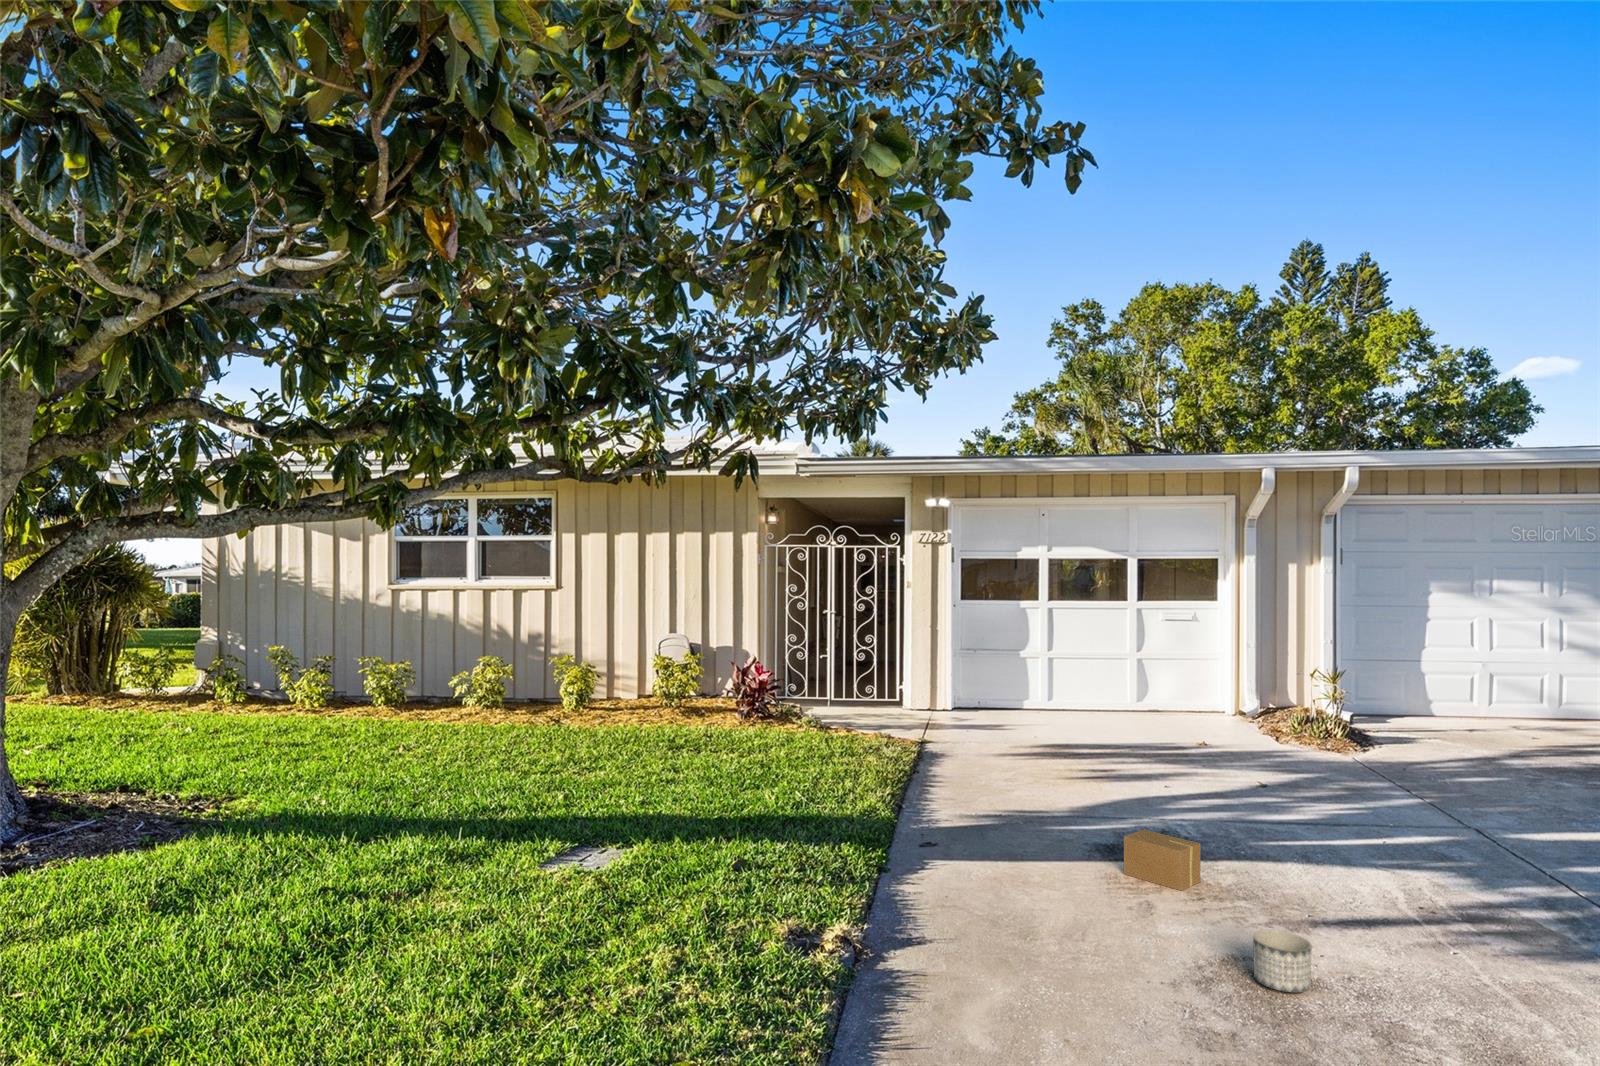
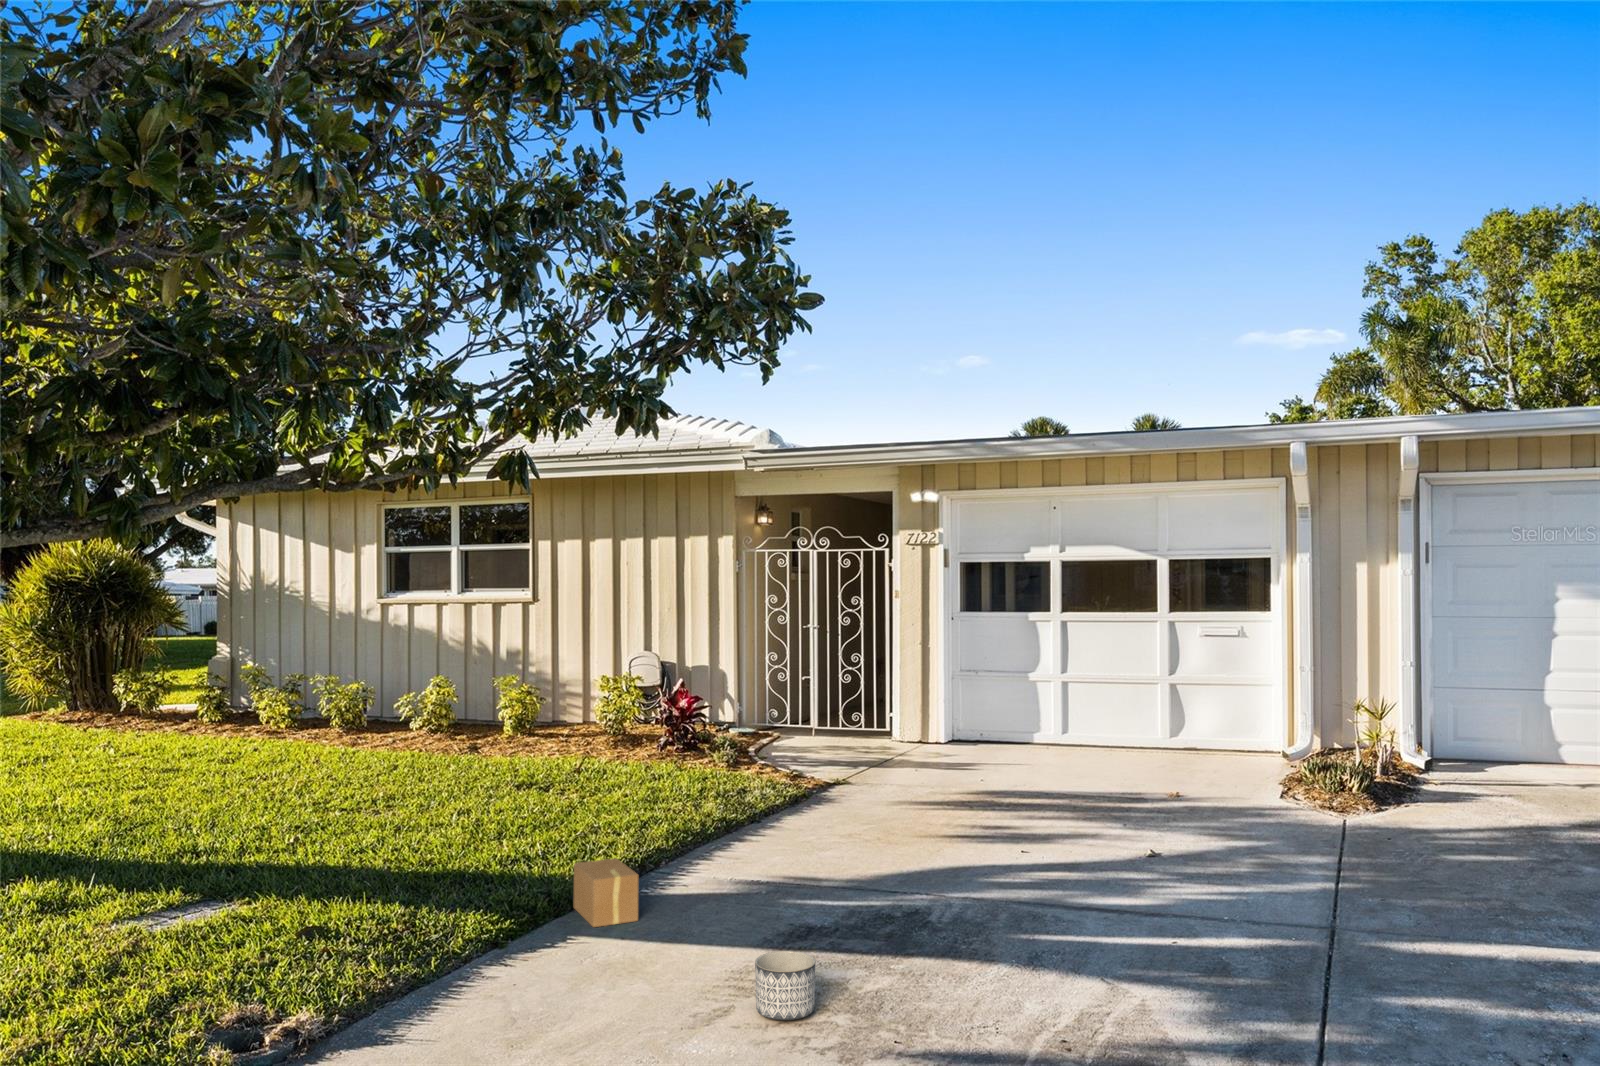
cardboard box: present [1124,830,1200,891] -> present [574,858,639,927]

